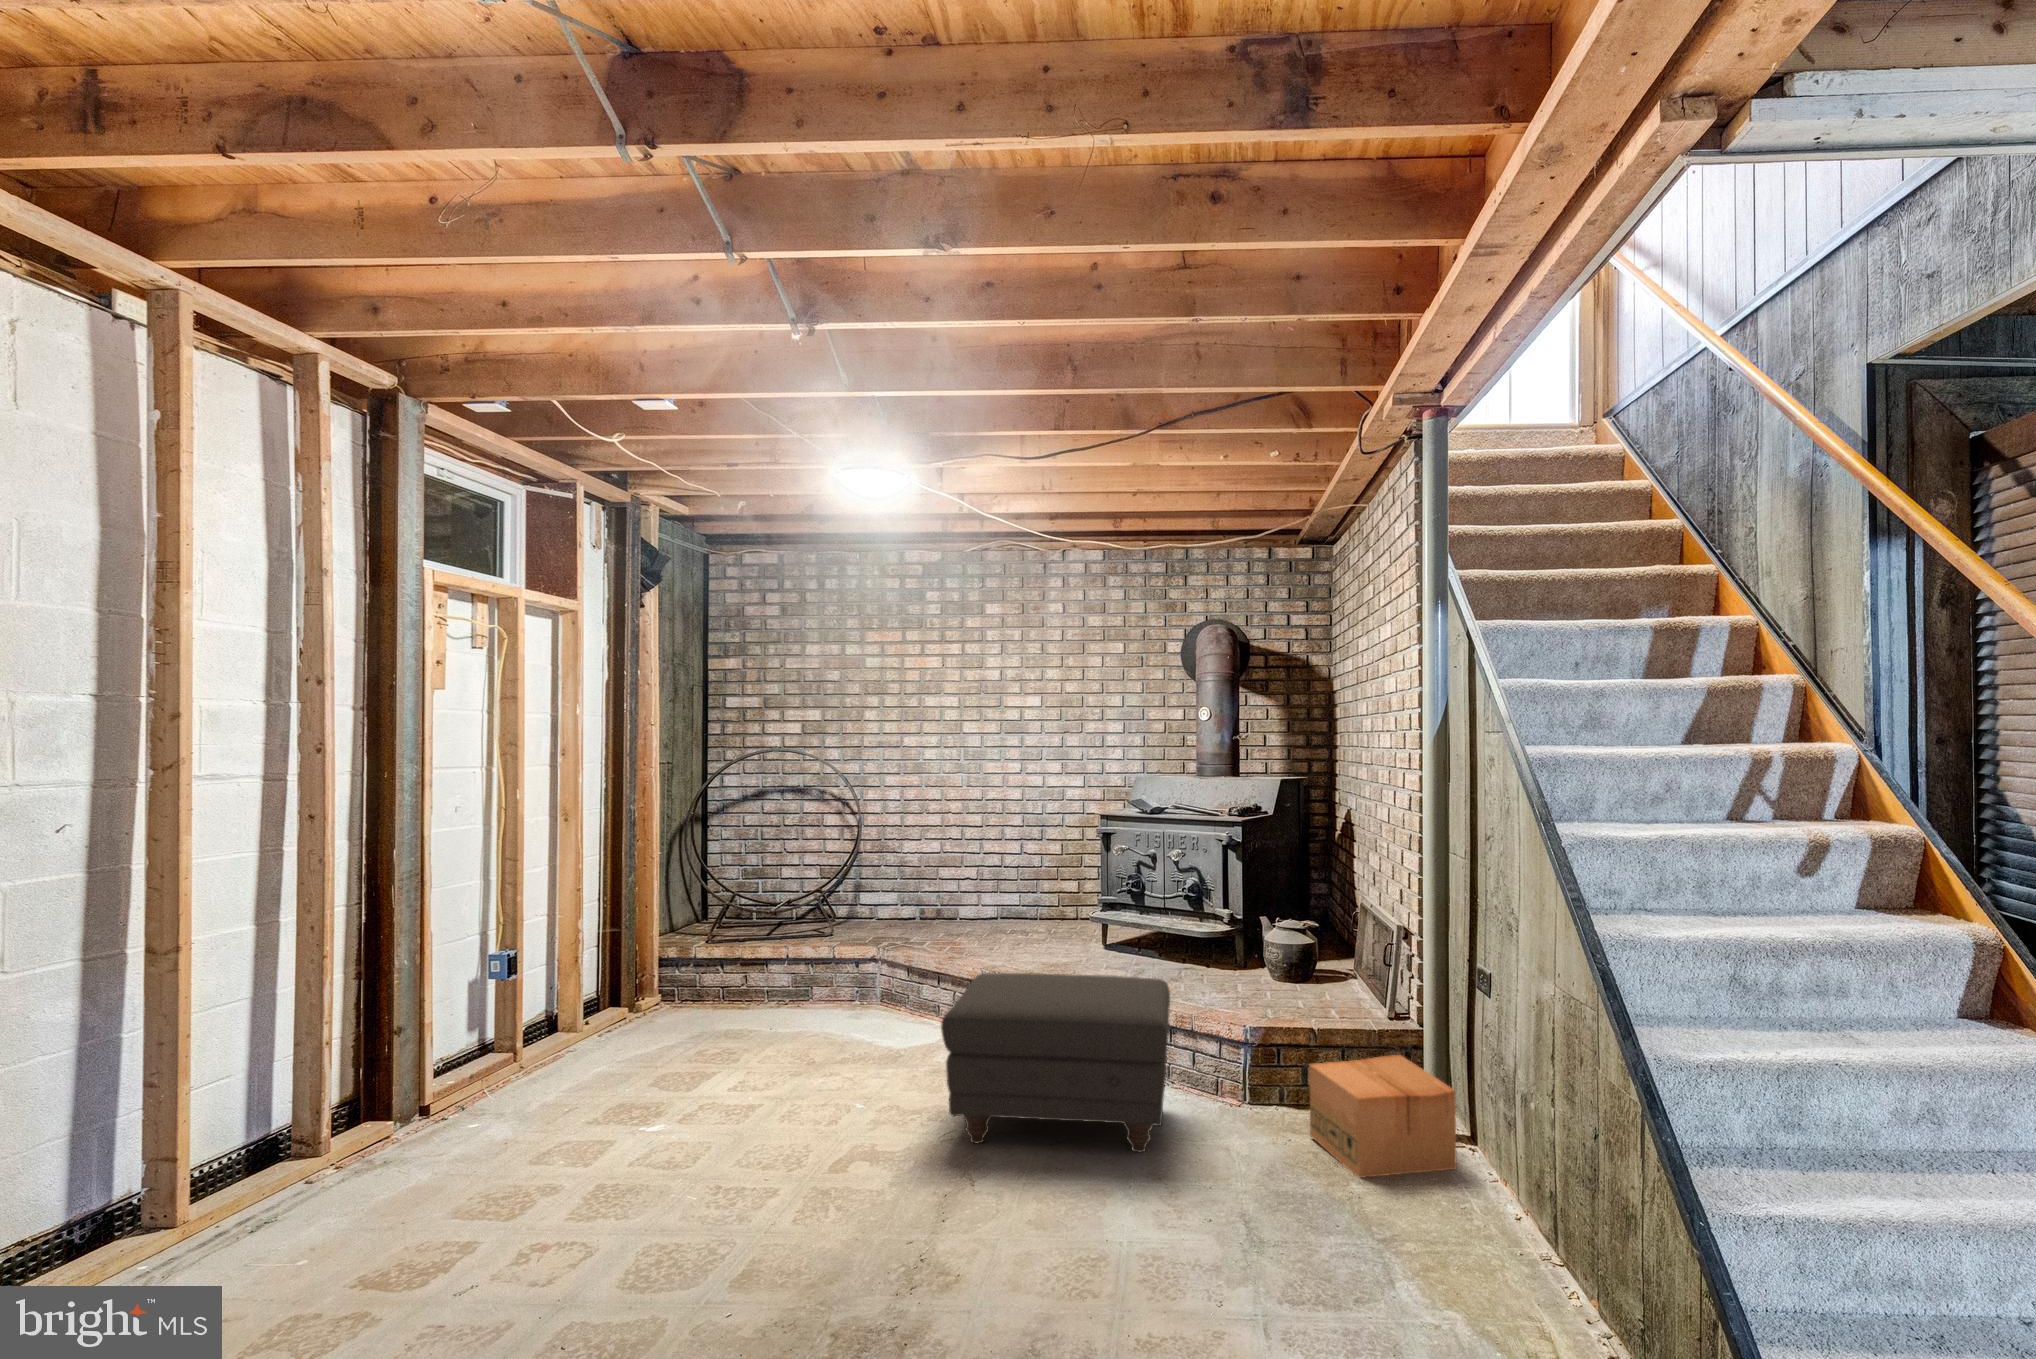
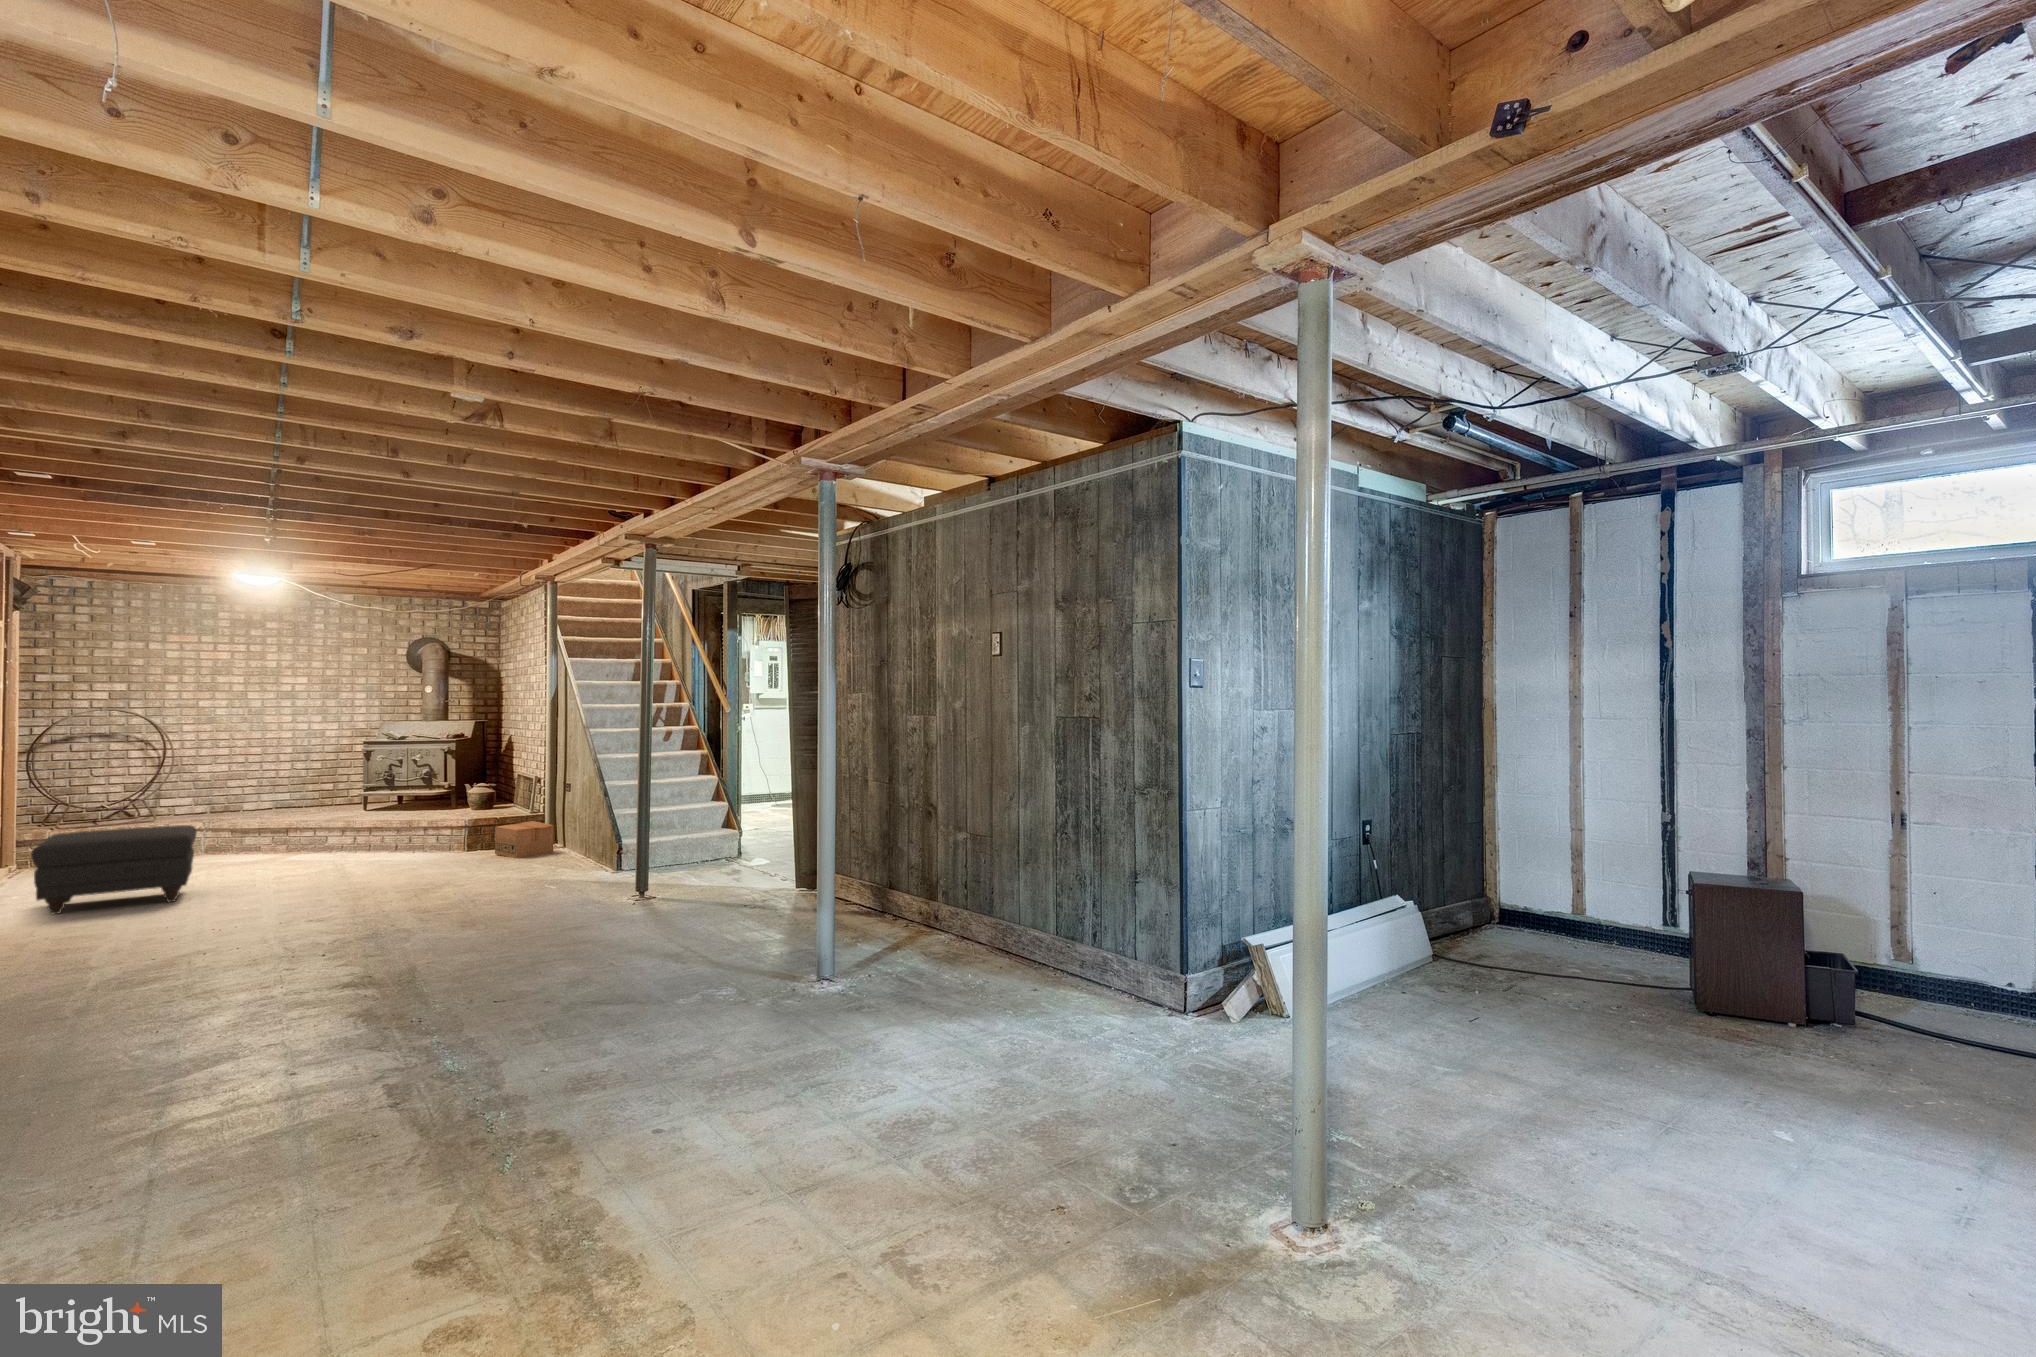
ottoman: present [941,973,1170,1153] -> present [31,825,197,914]

